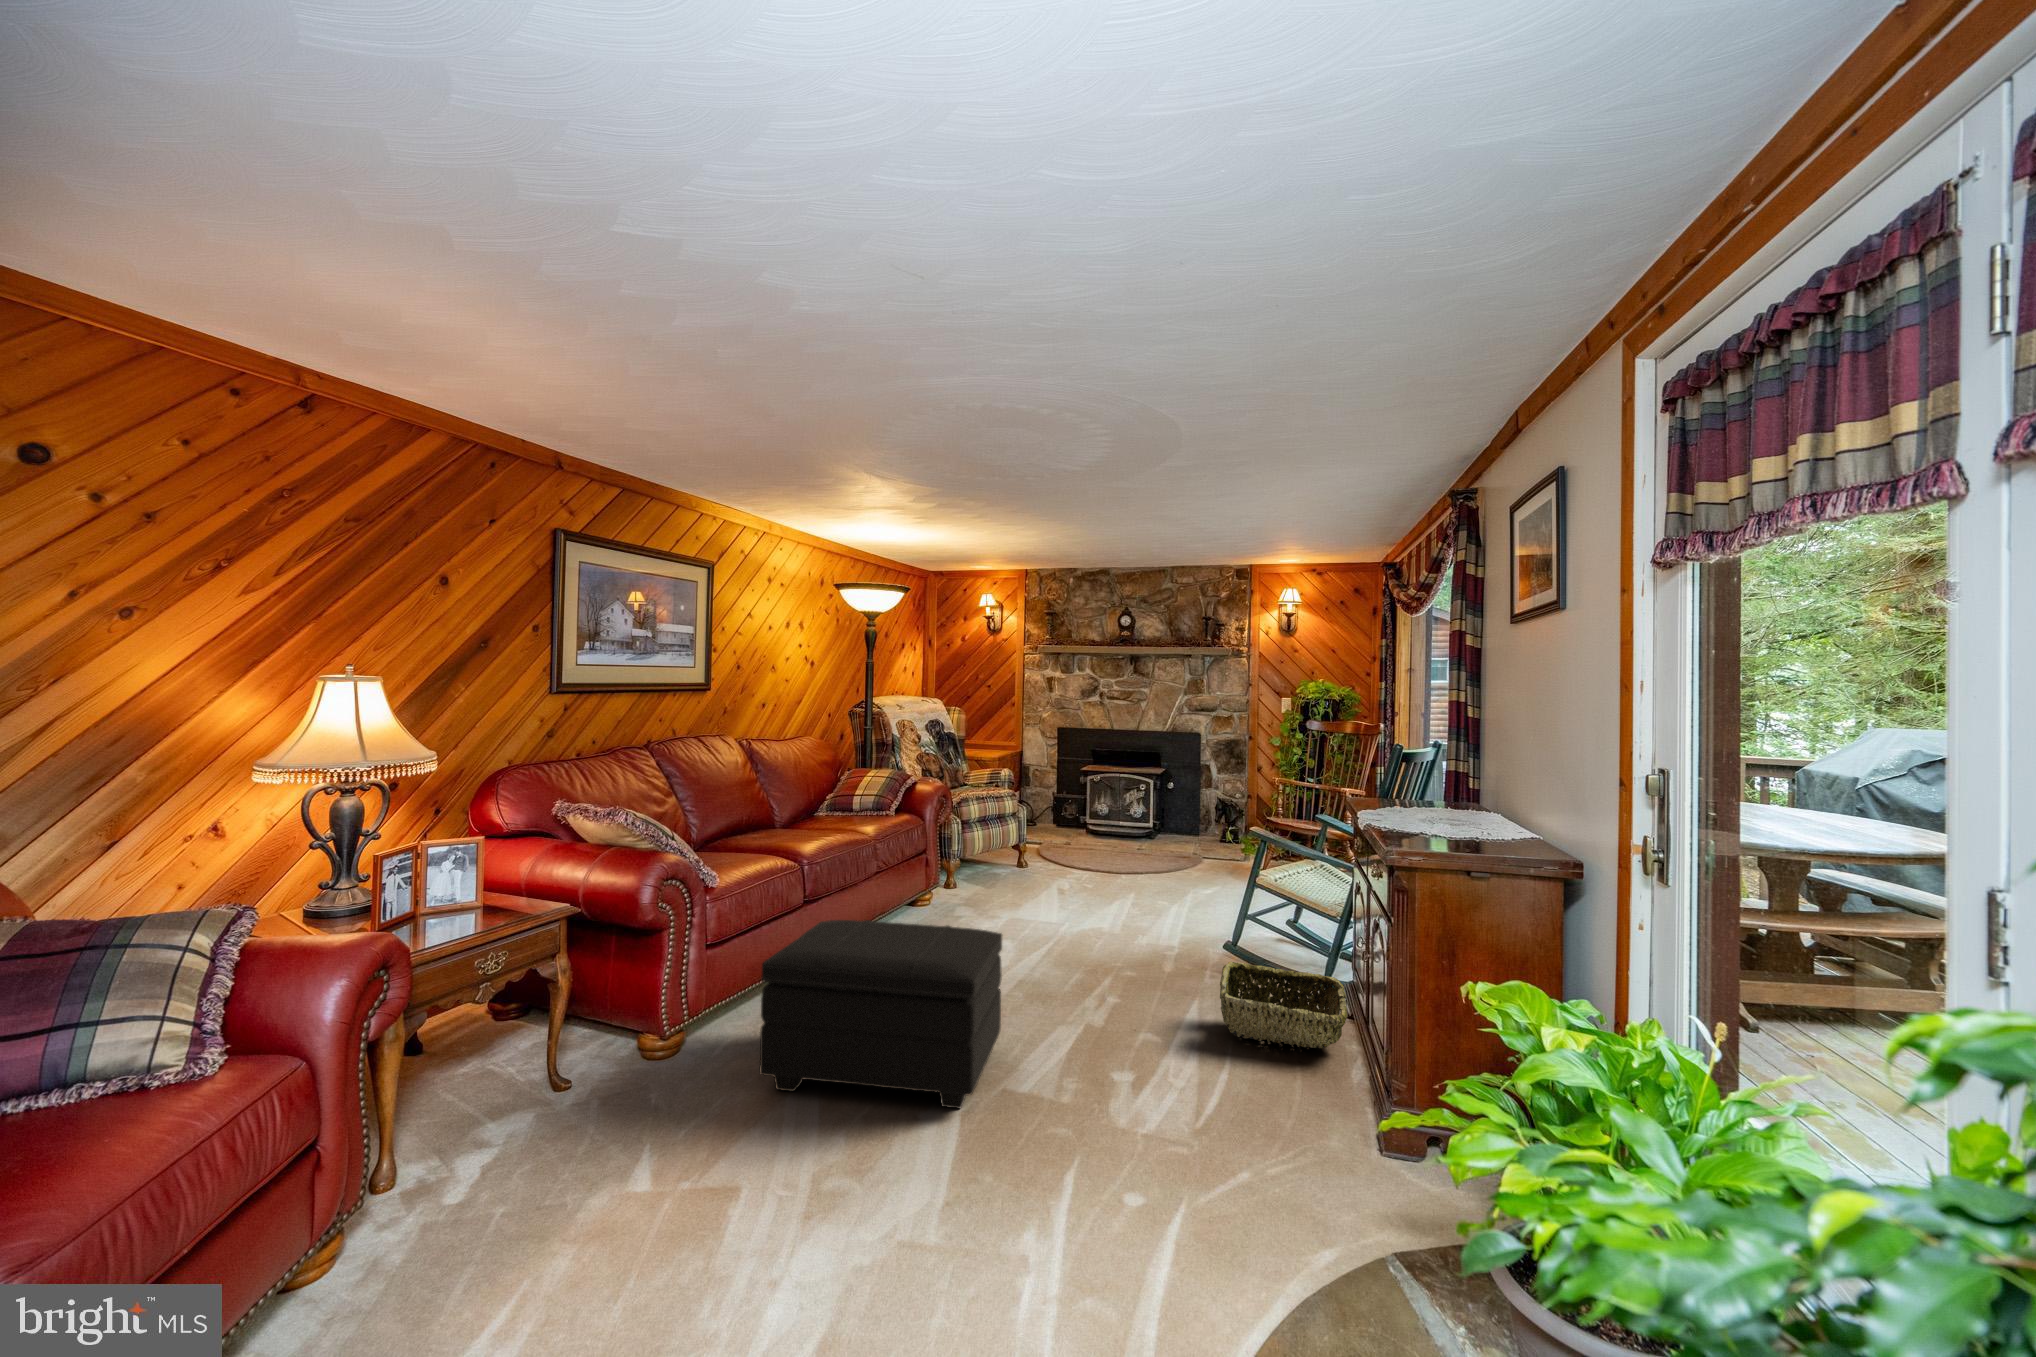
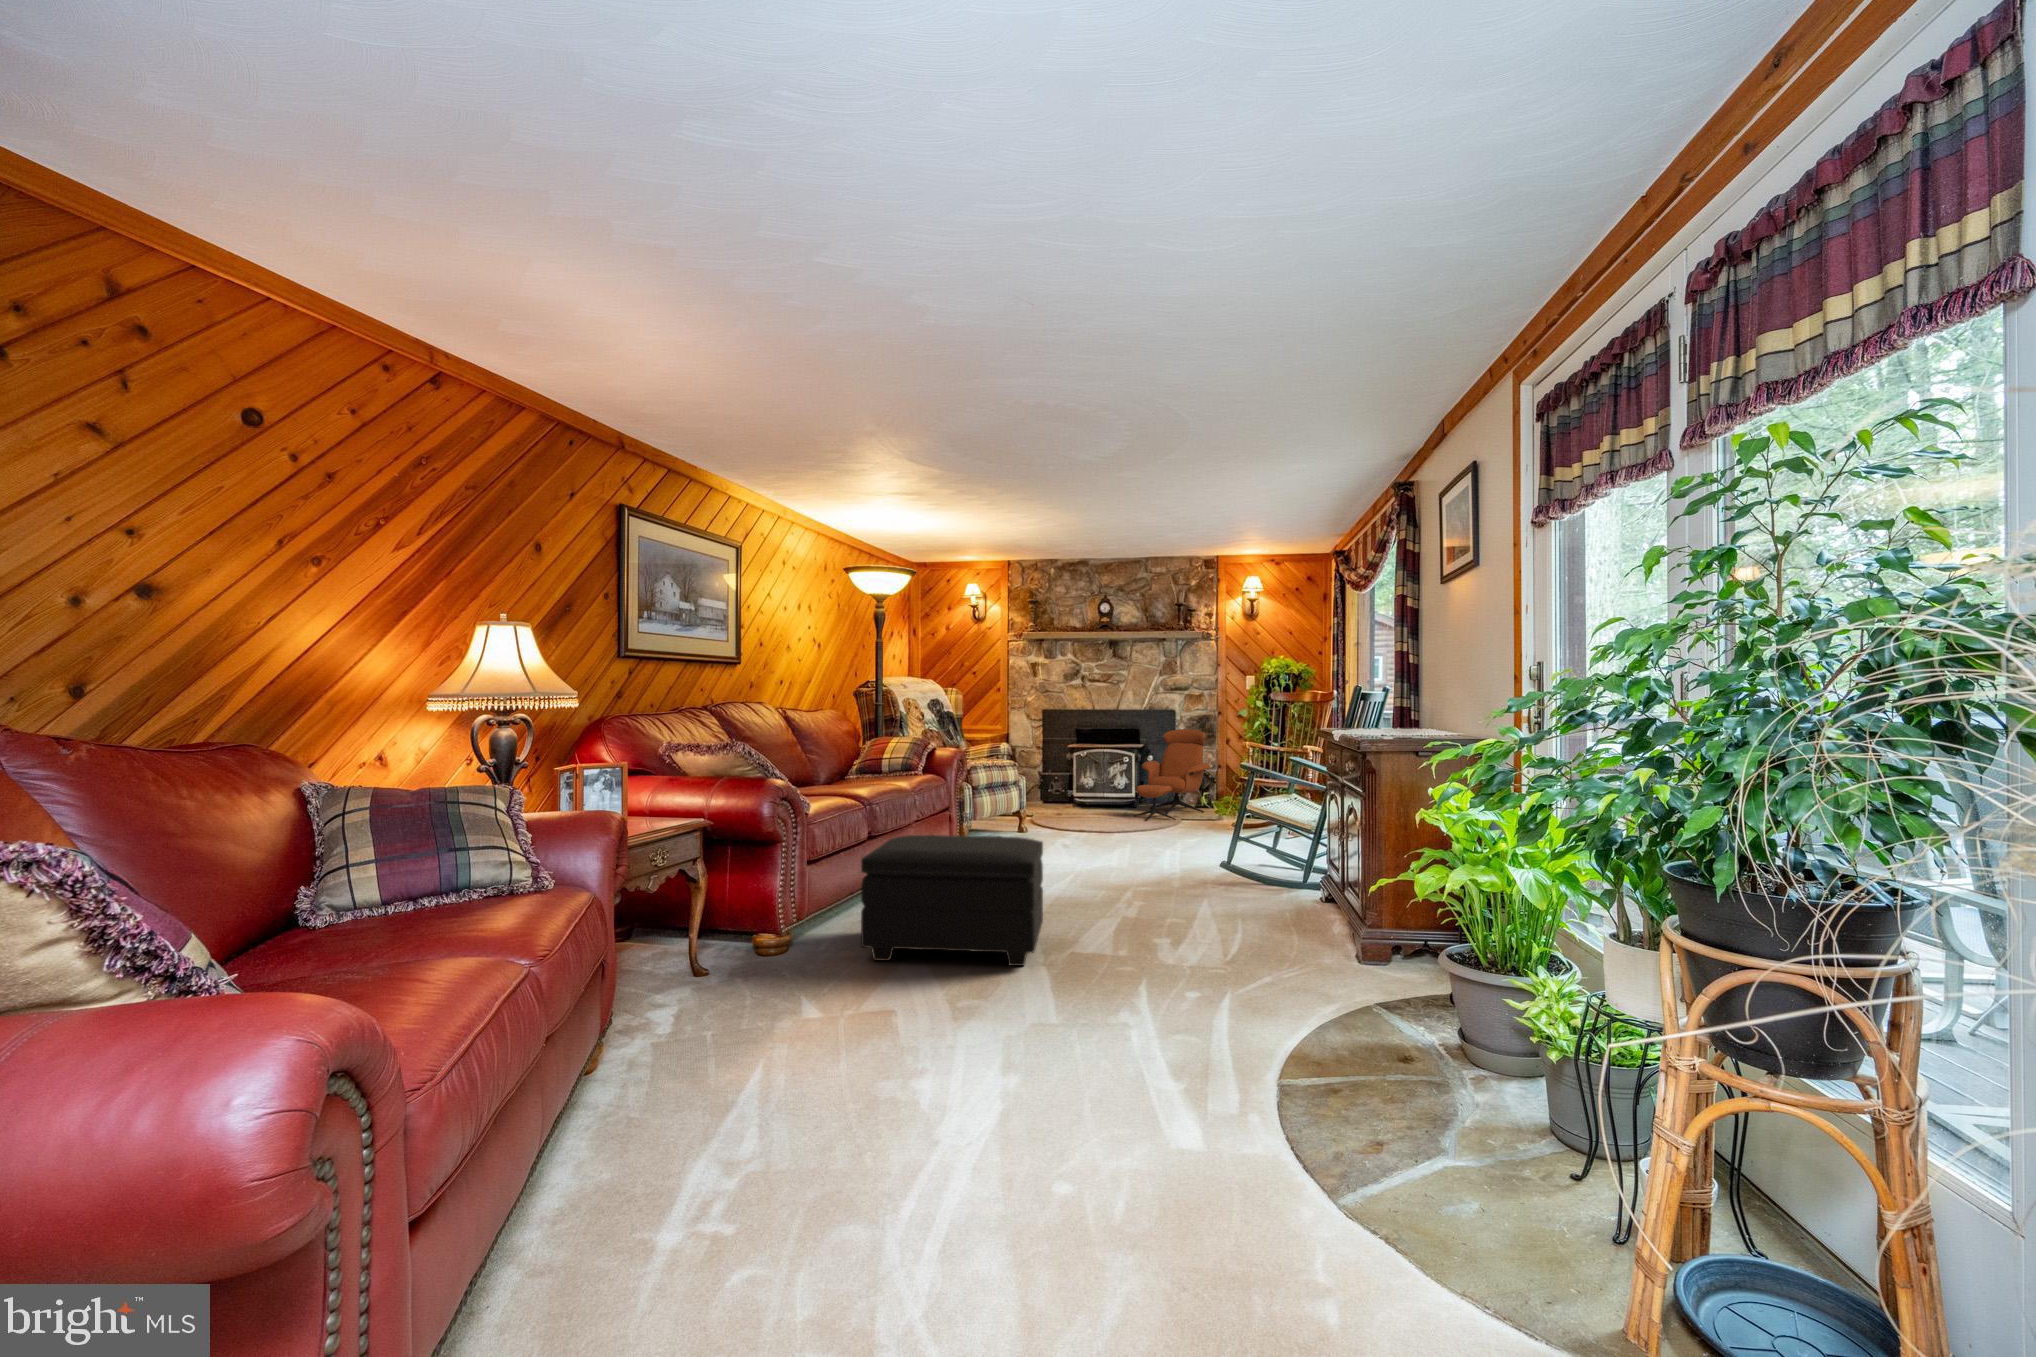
lounge chair: none [1150,755,1237,859] -> present [1134,729,1210,821]
woven basket: present [1220,962,1347,1048] -> none [1216,868,1319,927]

